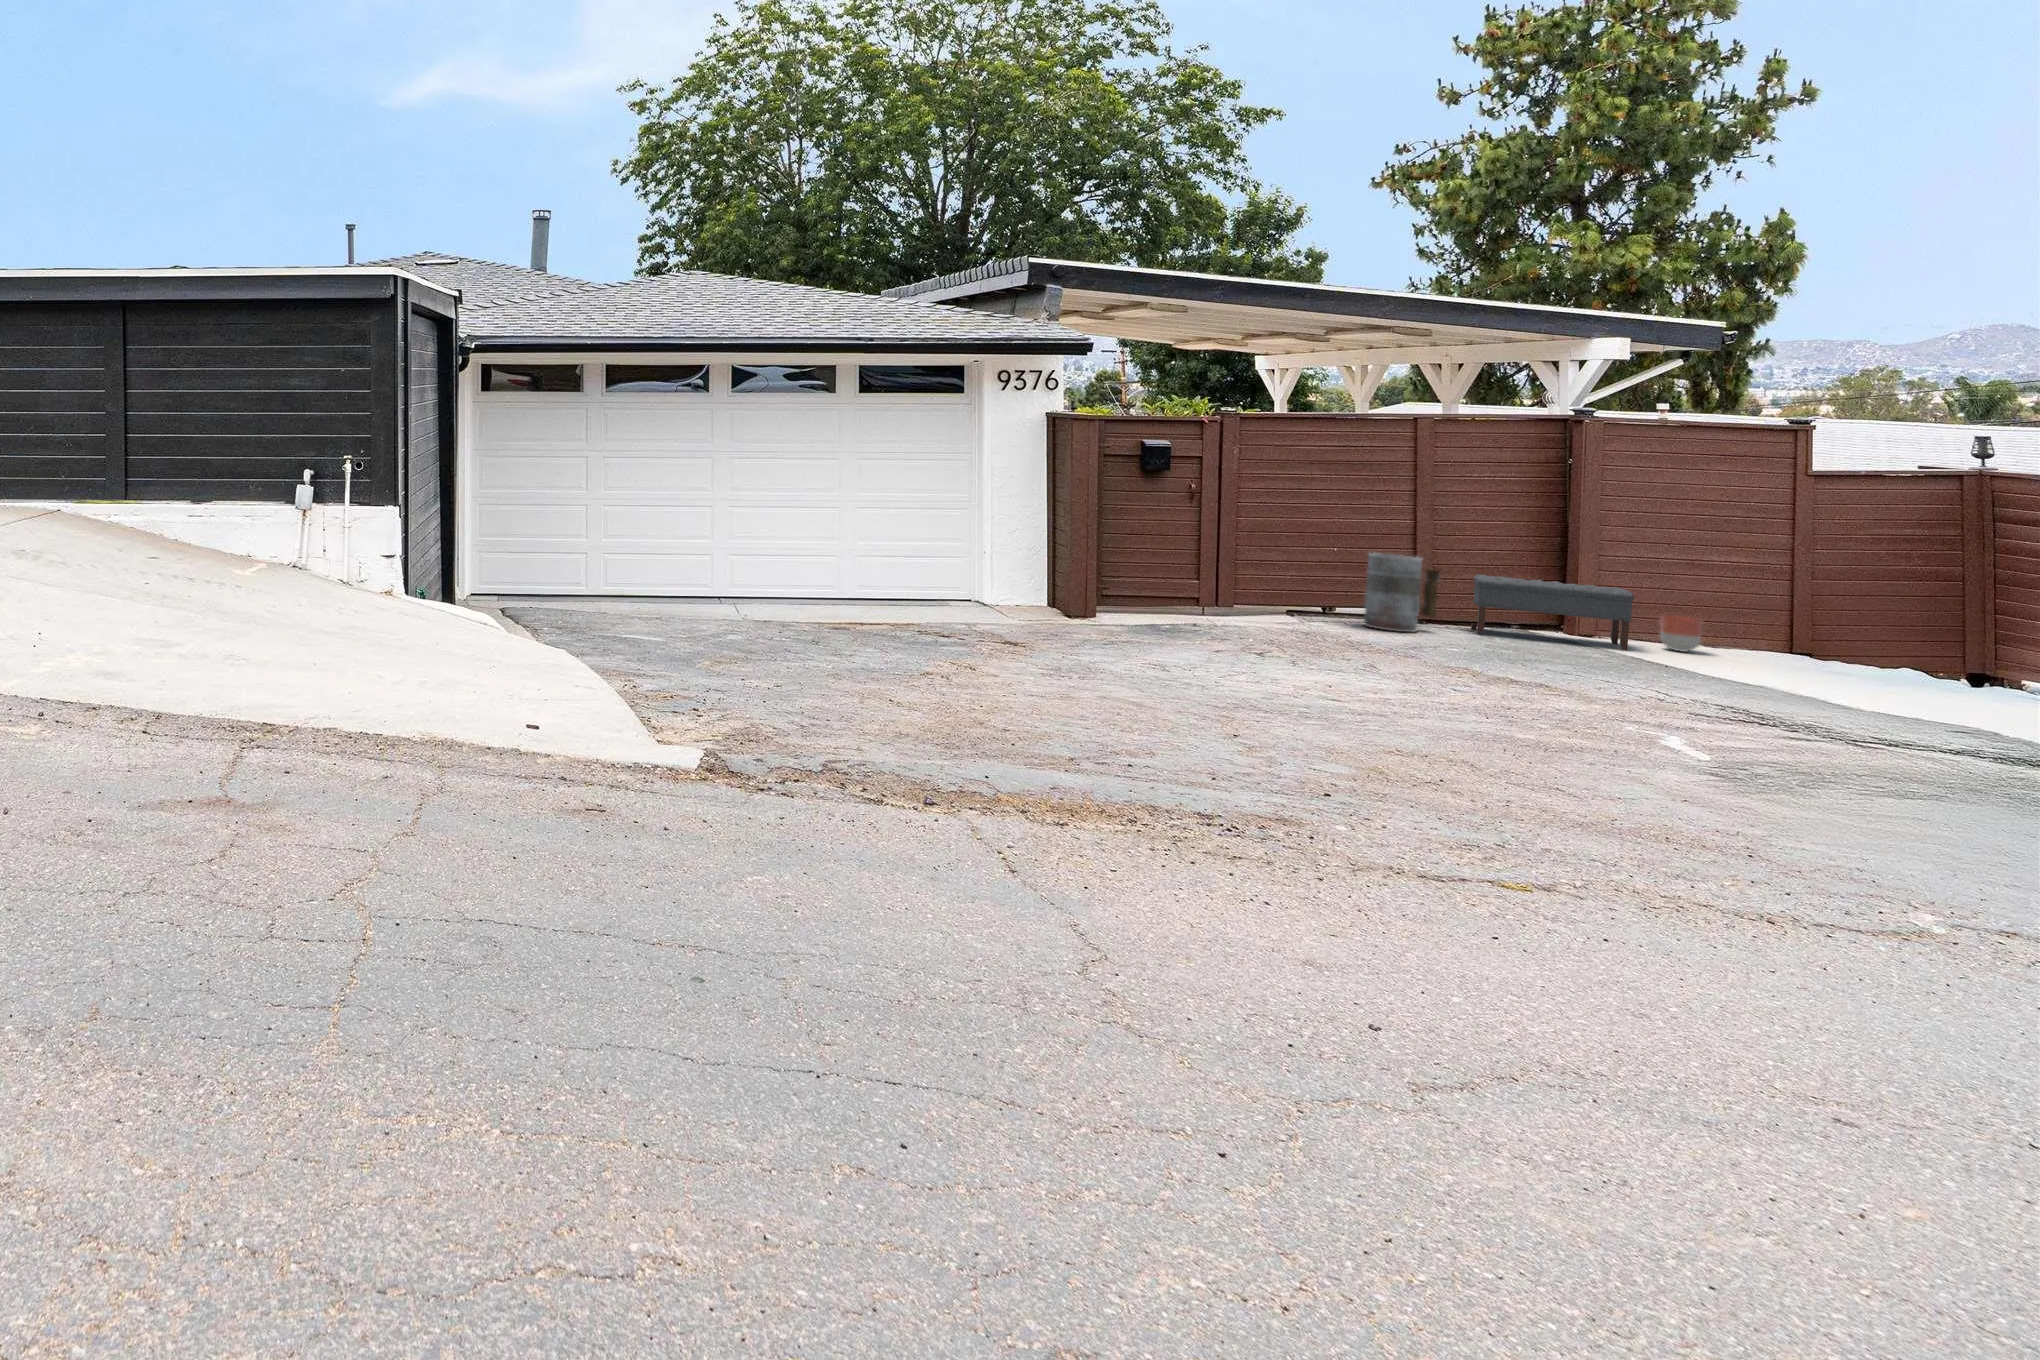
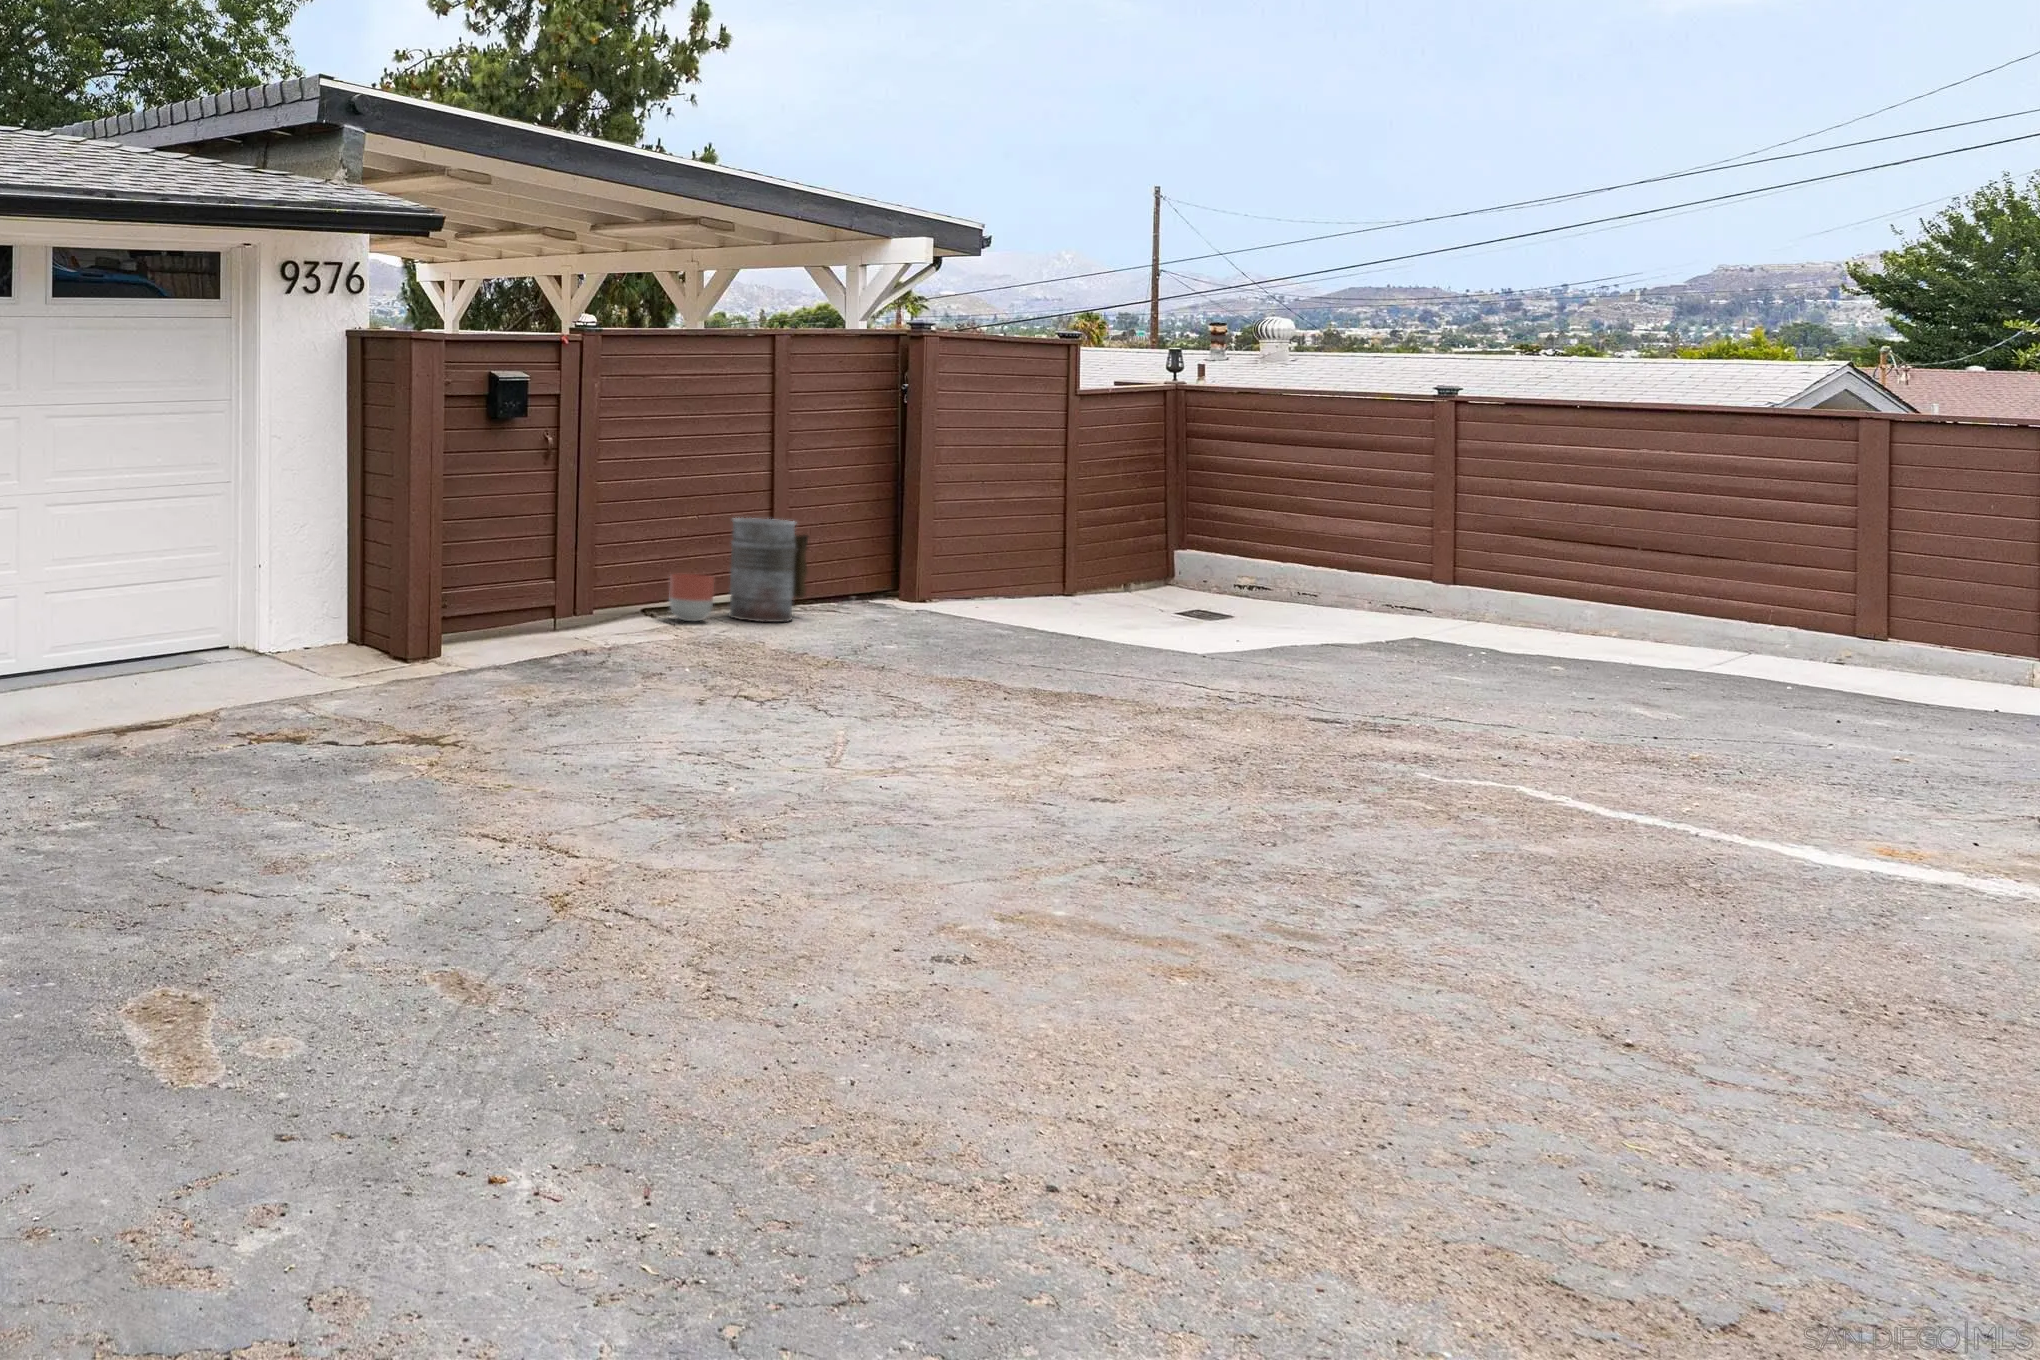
bench: present [1471,574,1634,650] -> none [807,535,978,613]
planter: present [1660,615,1702,652] -> present [669,574,714,621]

